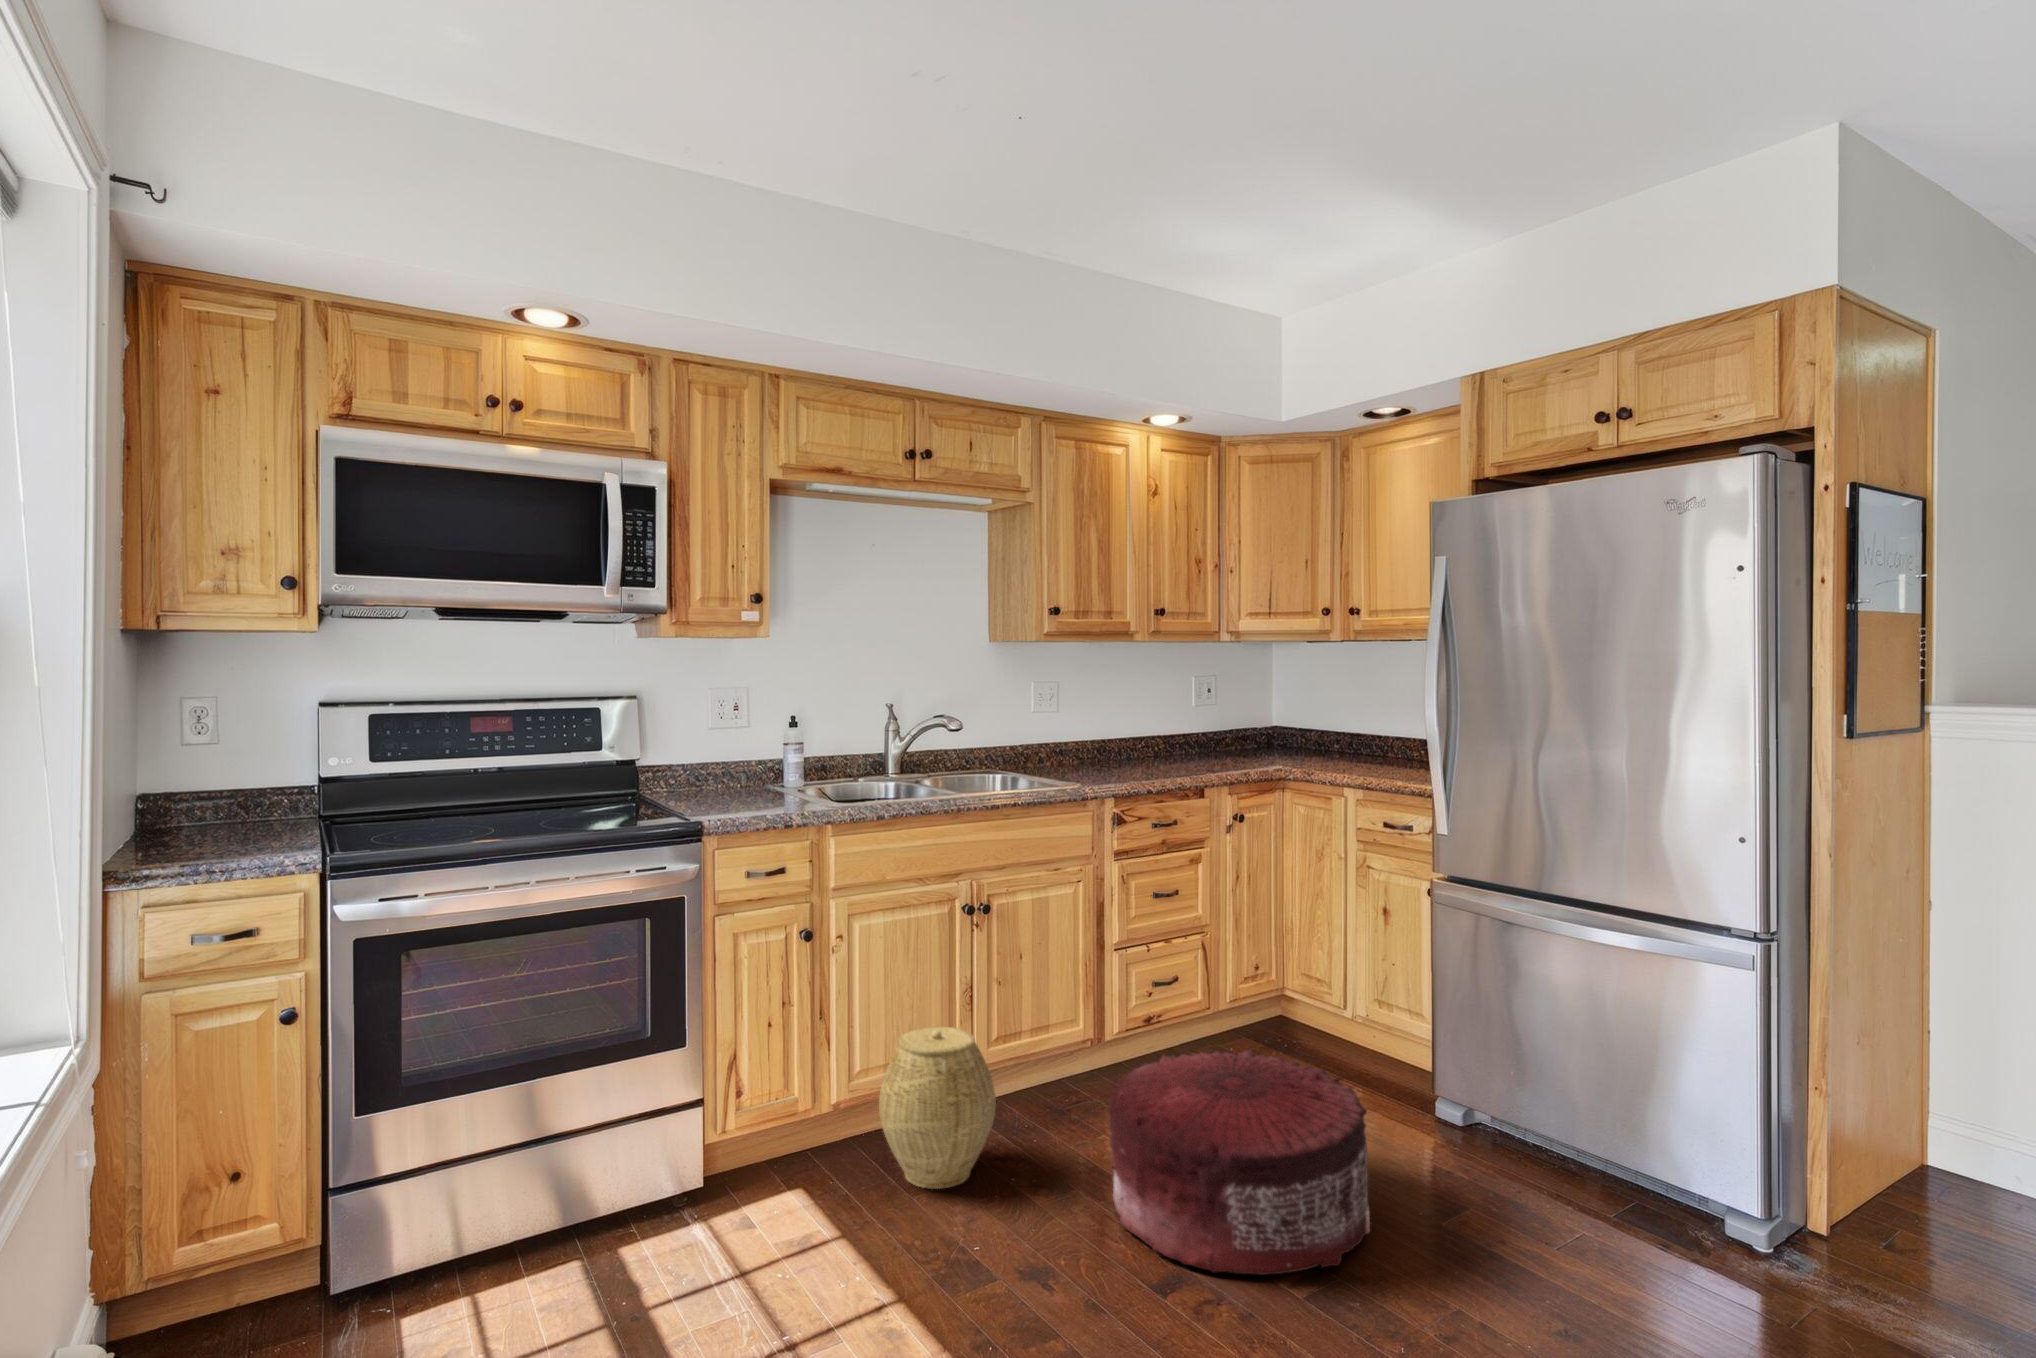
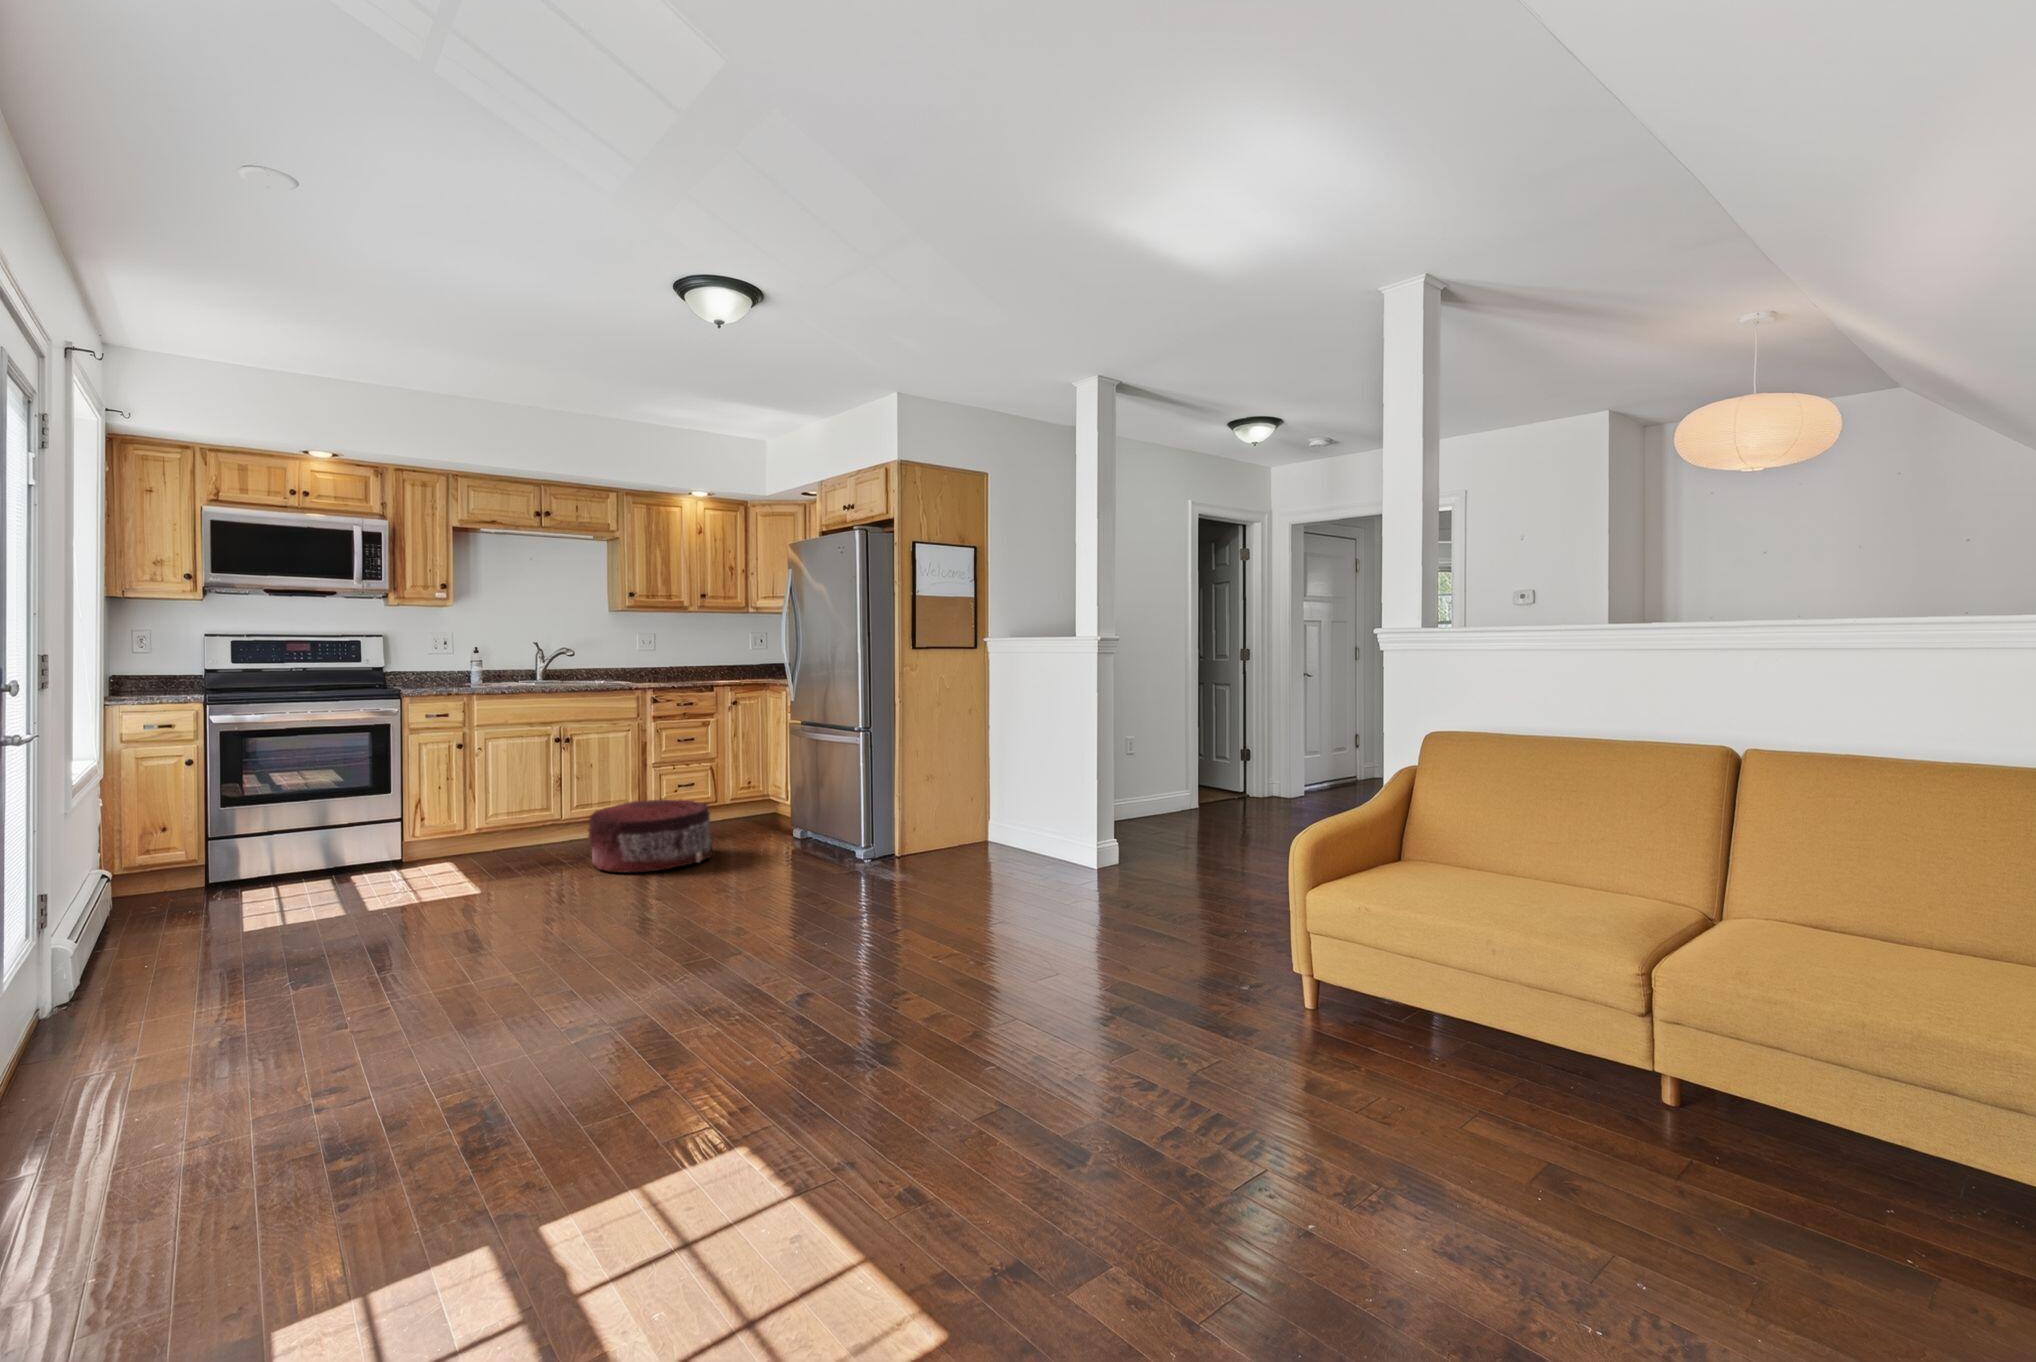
woven basket: present [879,1027,996,1189] -> none [494,790,555,860]

